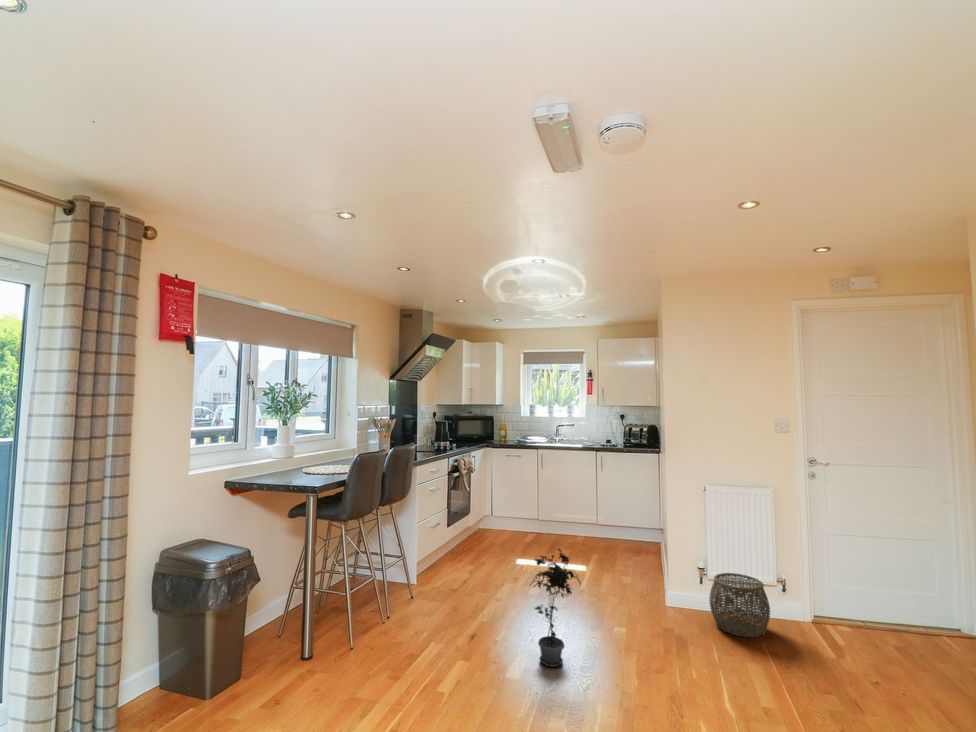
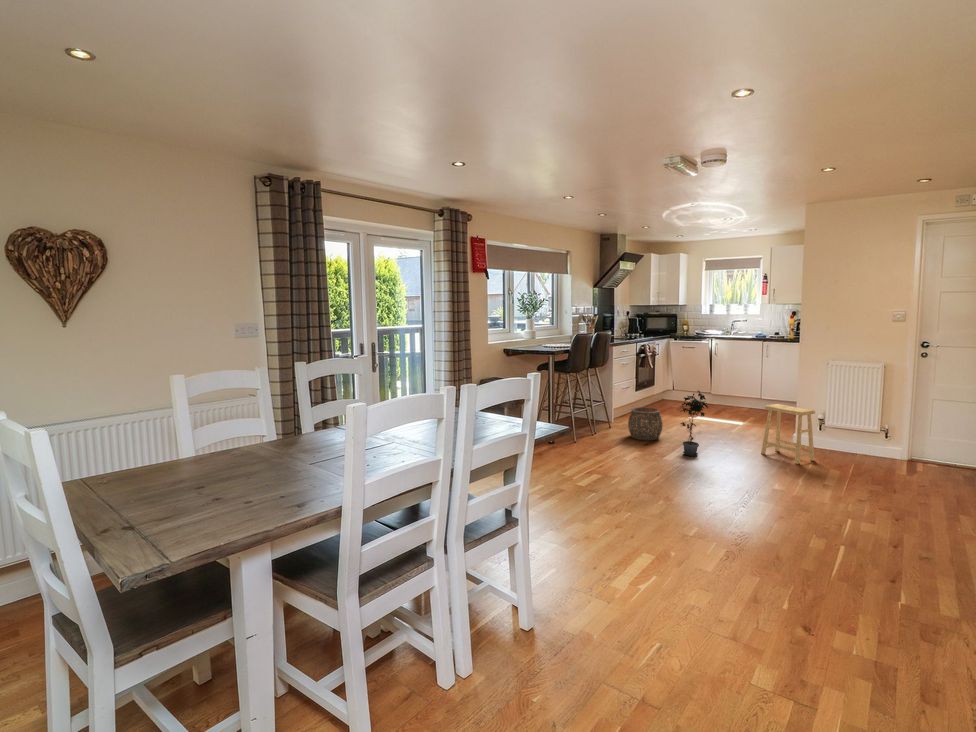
footstool: none [645,556,719,661] -> present [761,404,815,464]
woven basket: present [709,573,770,638] -> present [628,407,663,441]

